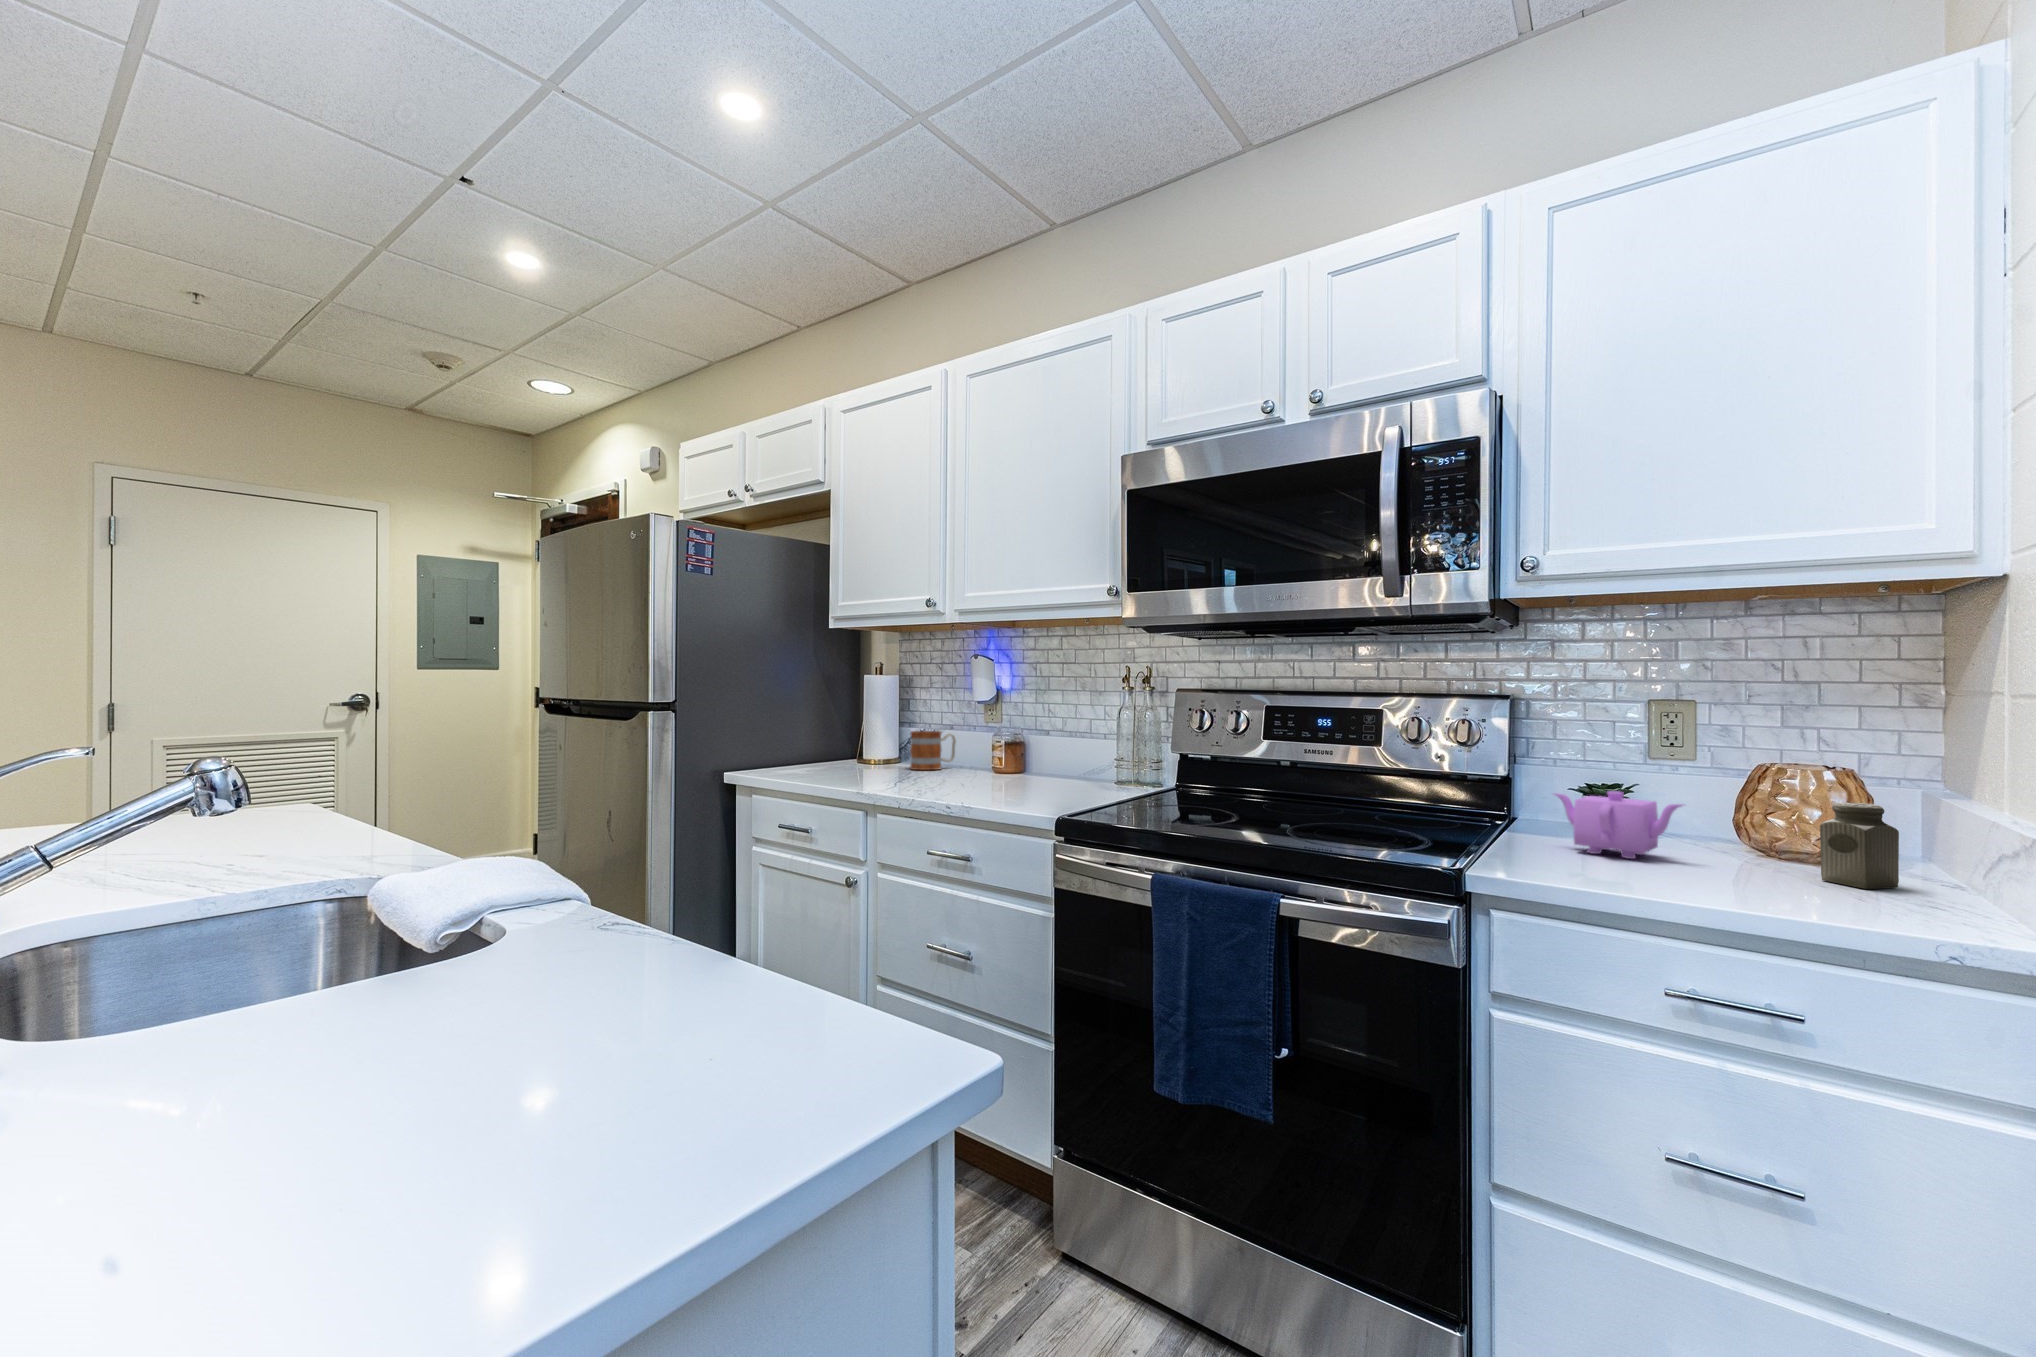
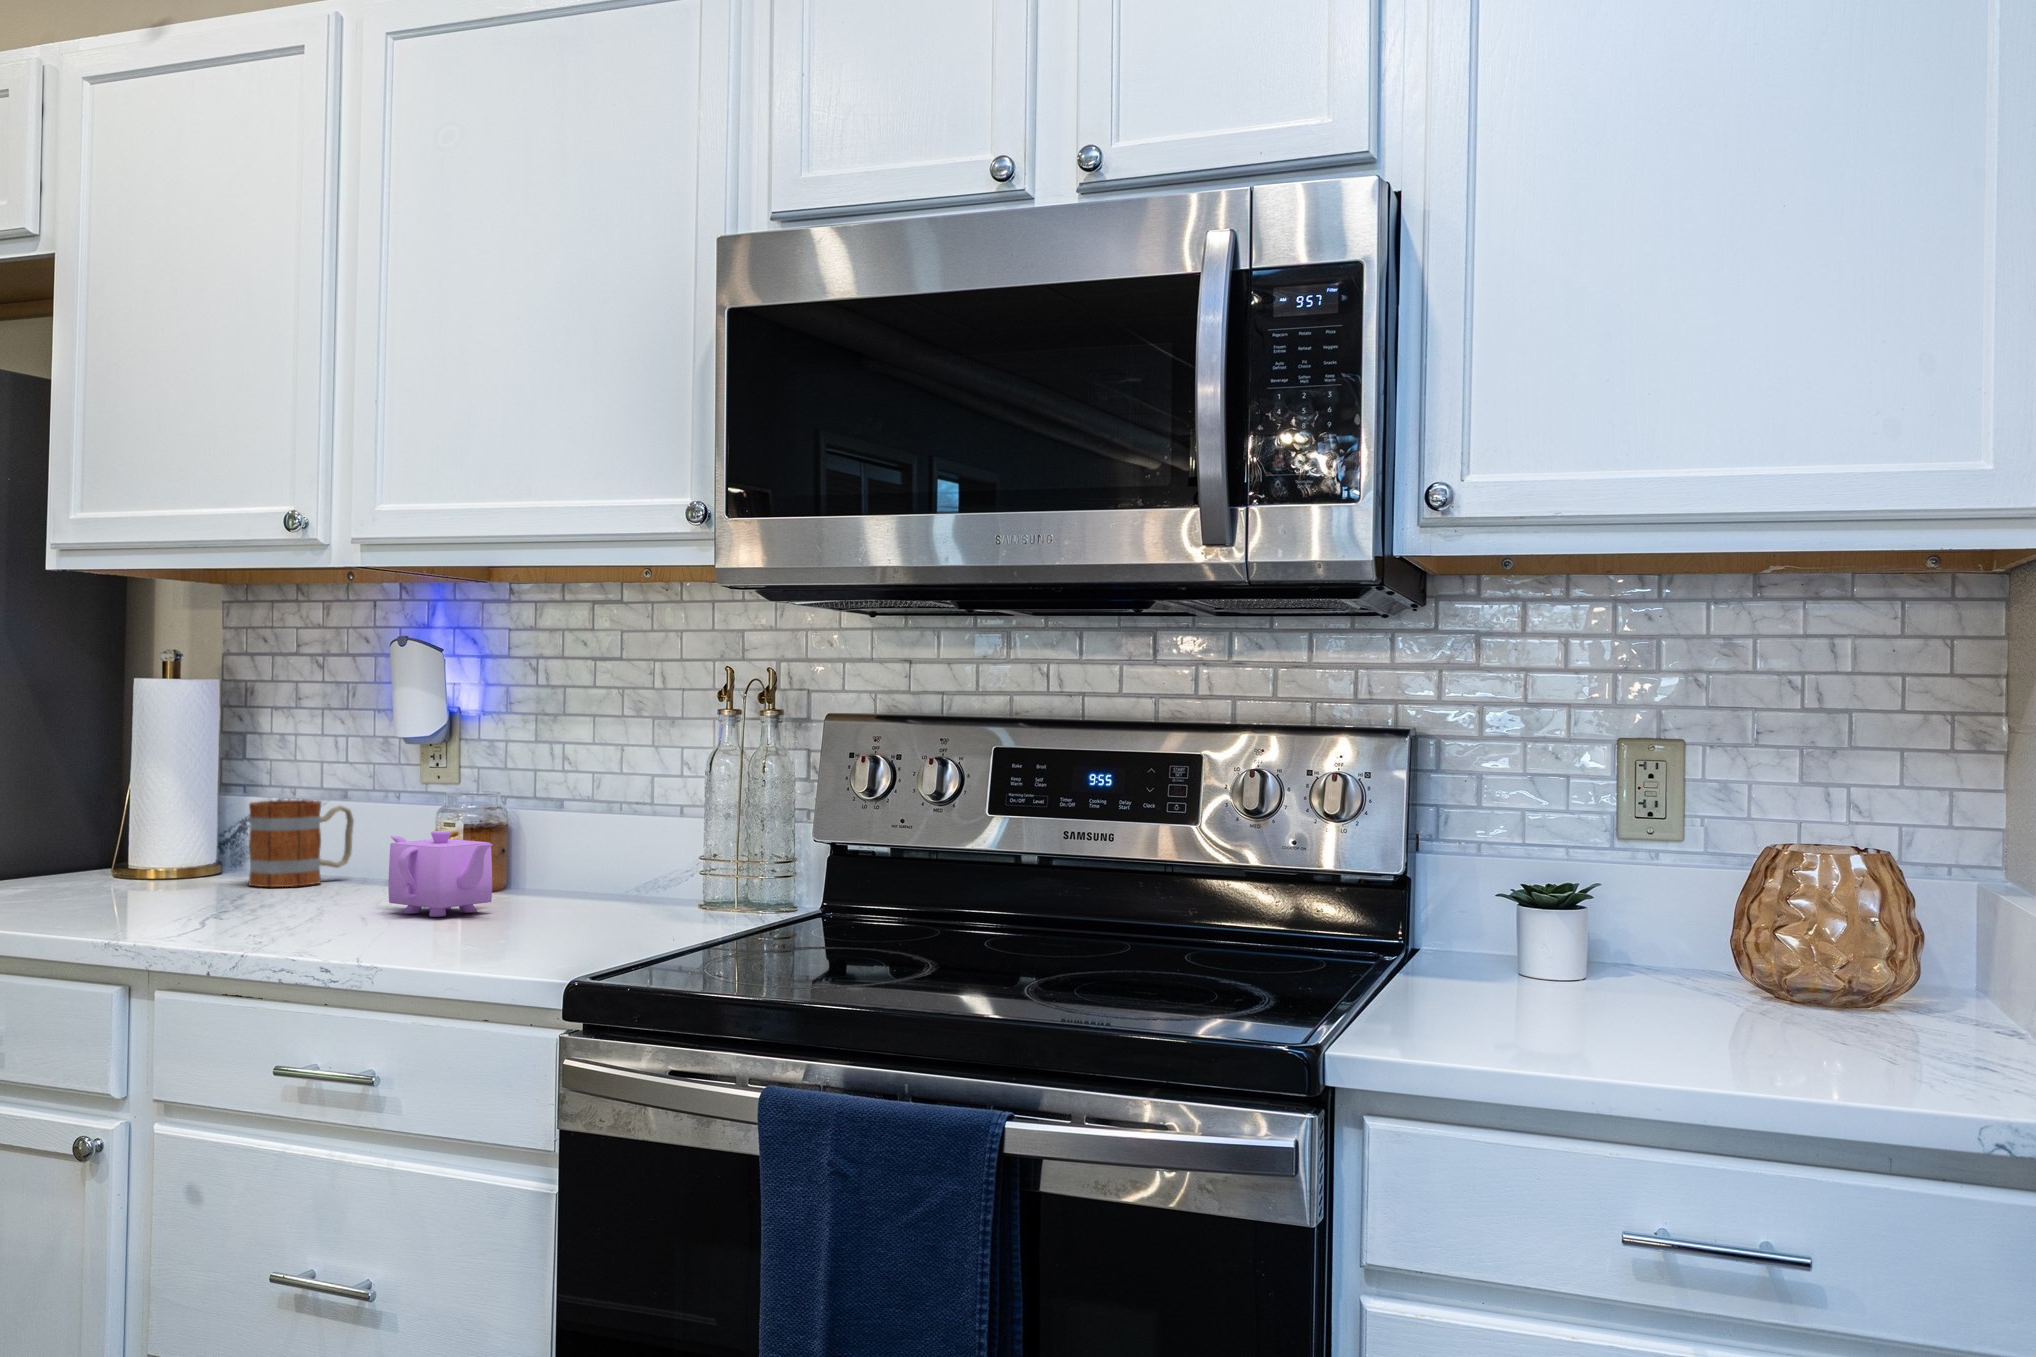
teapot: present [1553,791,1683,859] -> present [388,831,493,917]
salt shaker: present [1820,802,1899,889] -> none [1840,908,1939,1043]

